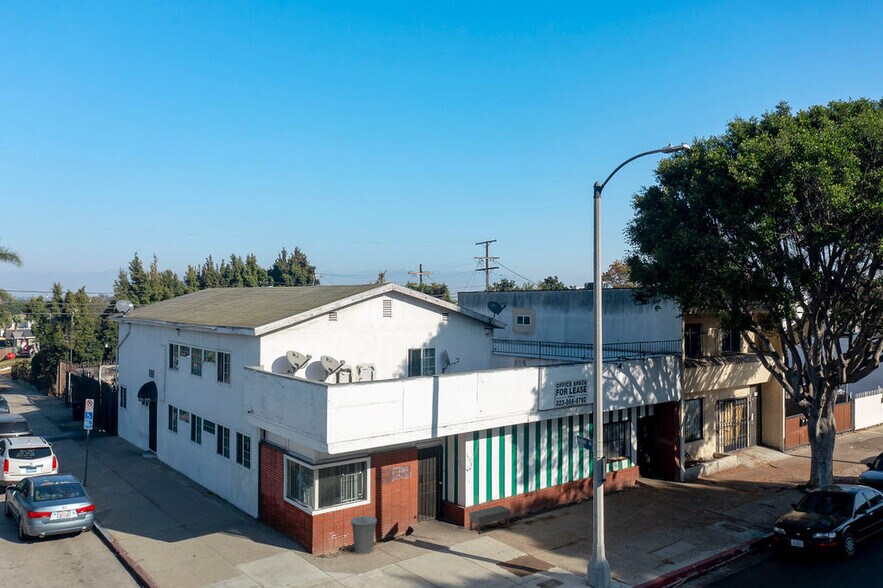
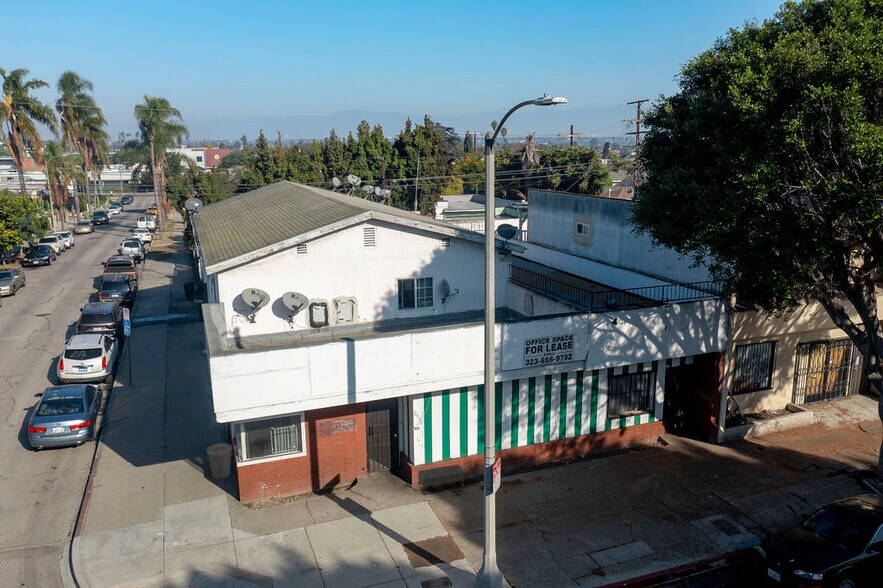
trash can: present [351,516,377,554] -> present [206,443,232,479]

